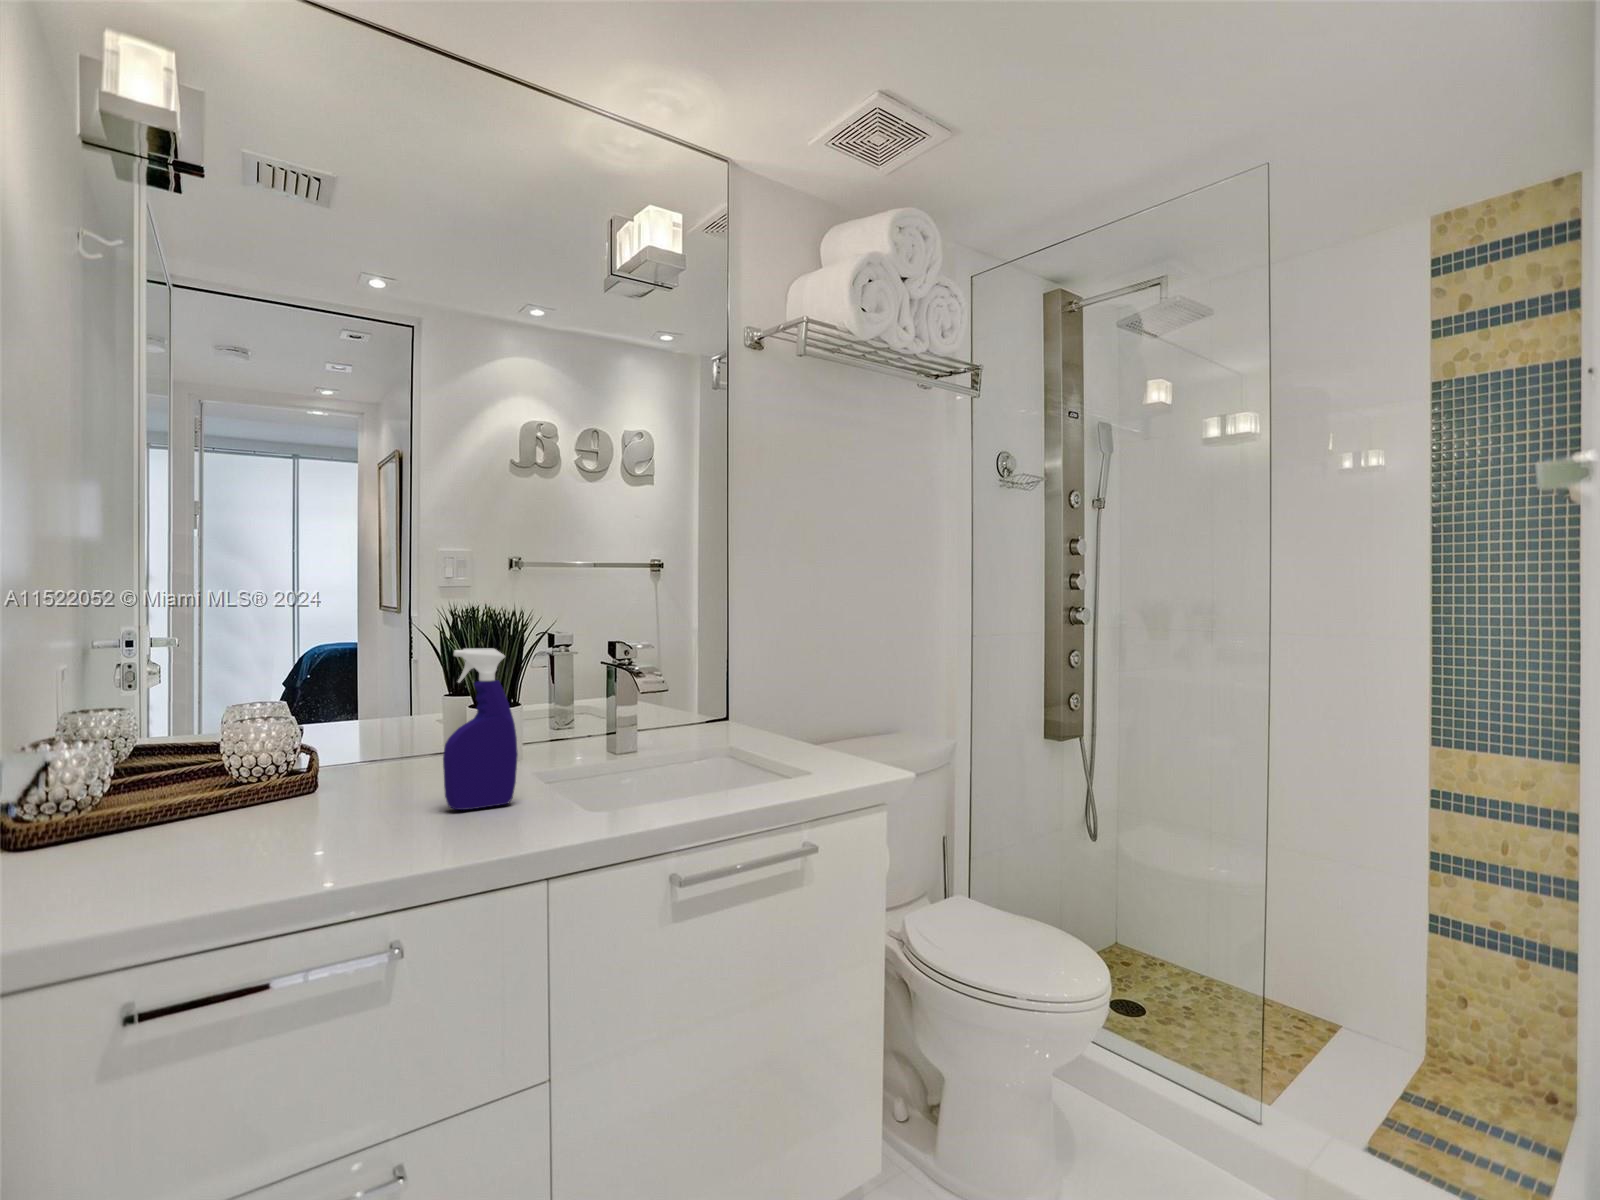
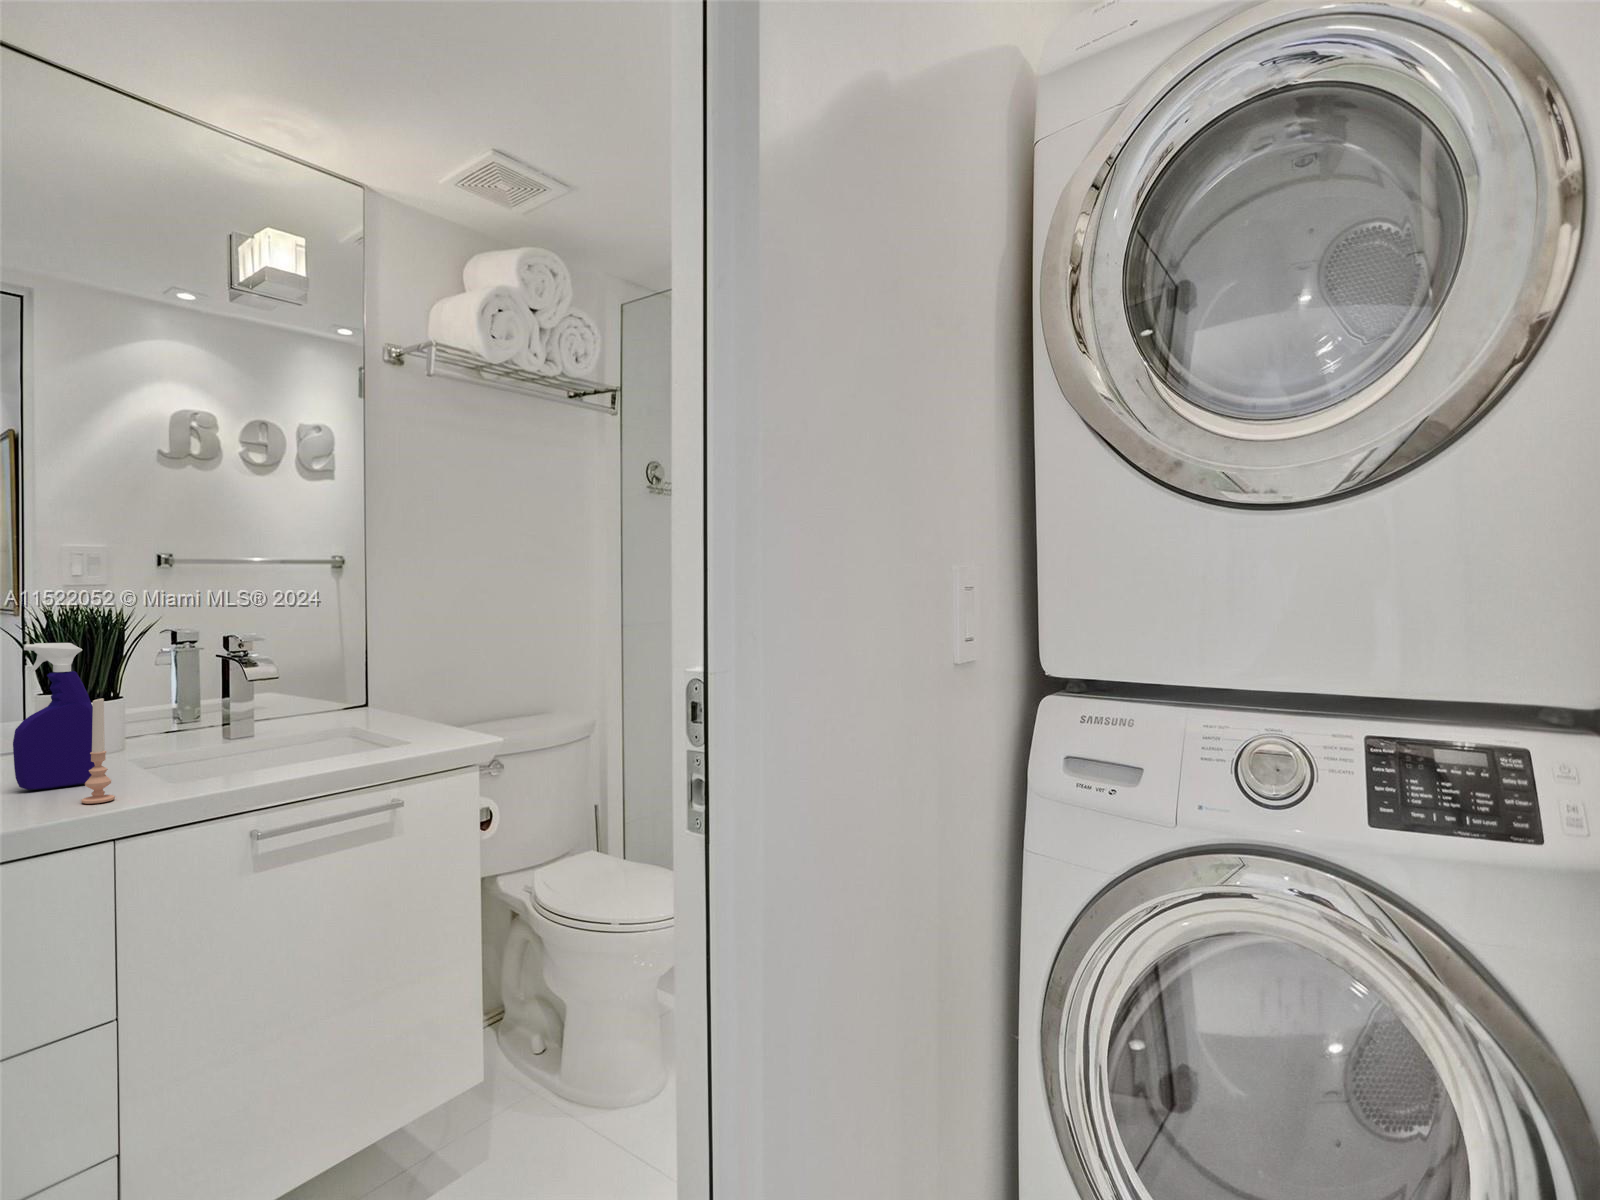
candle: none [513,714,544,836] -> present [81,698,115,804]

